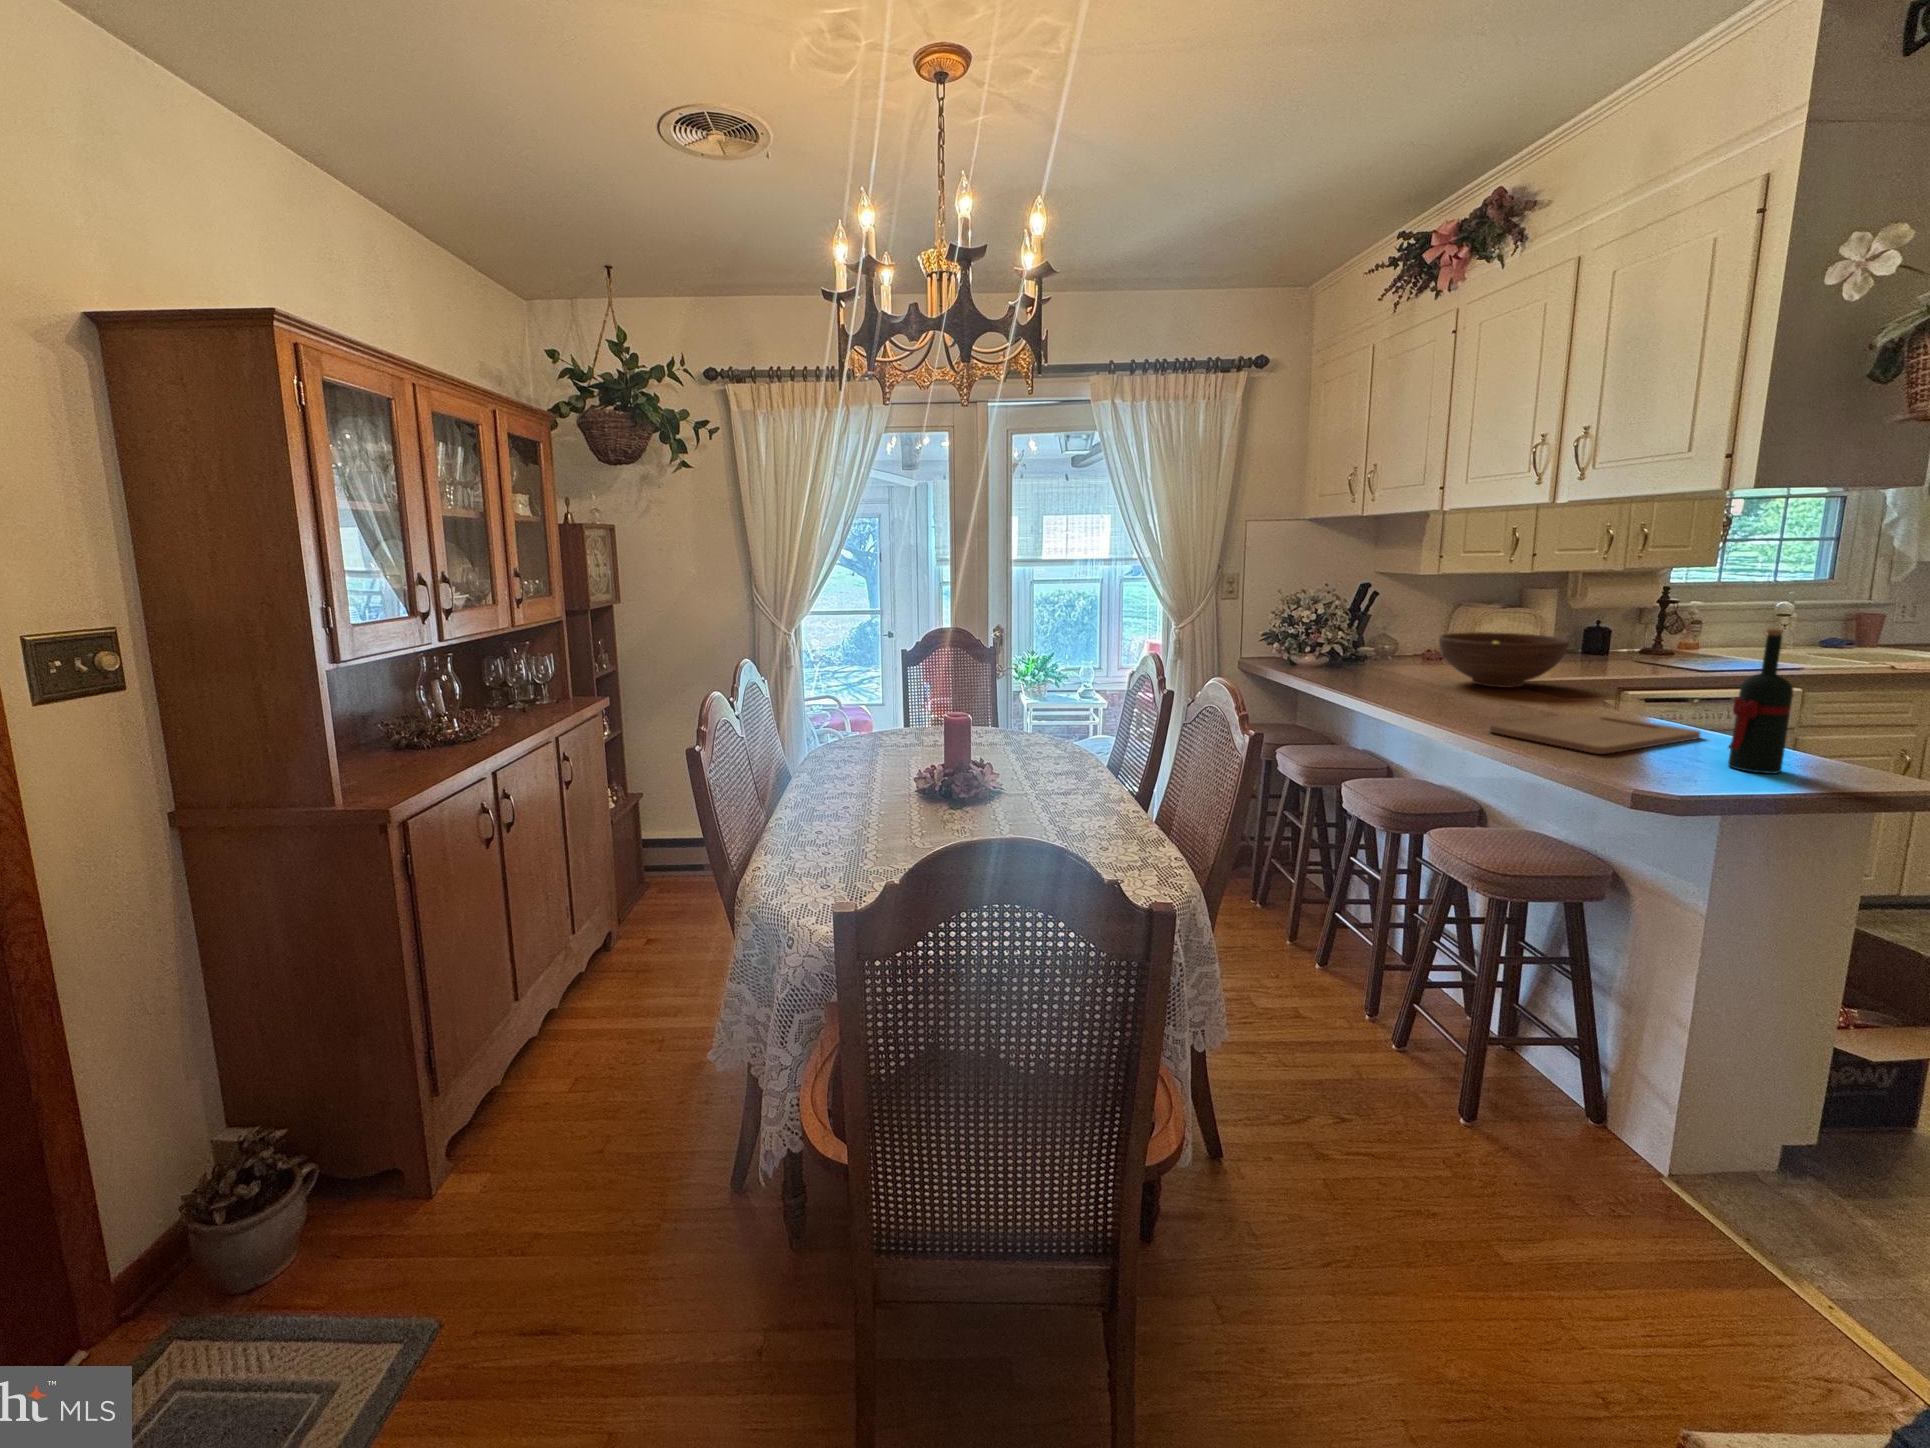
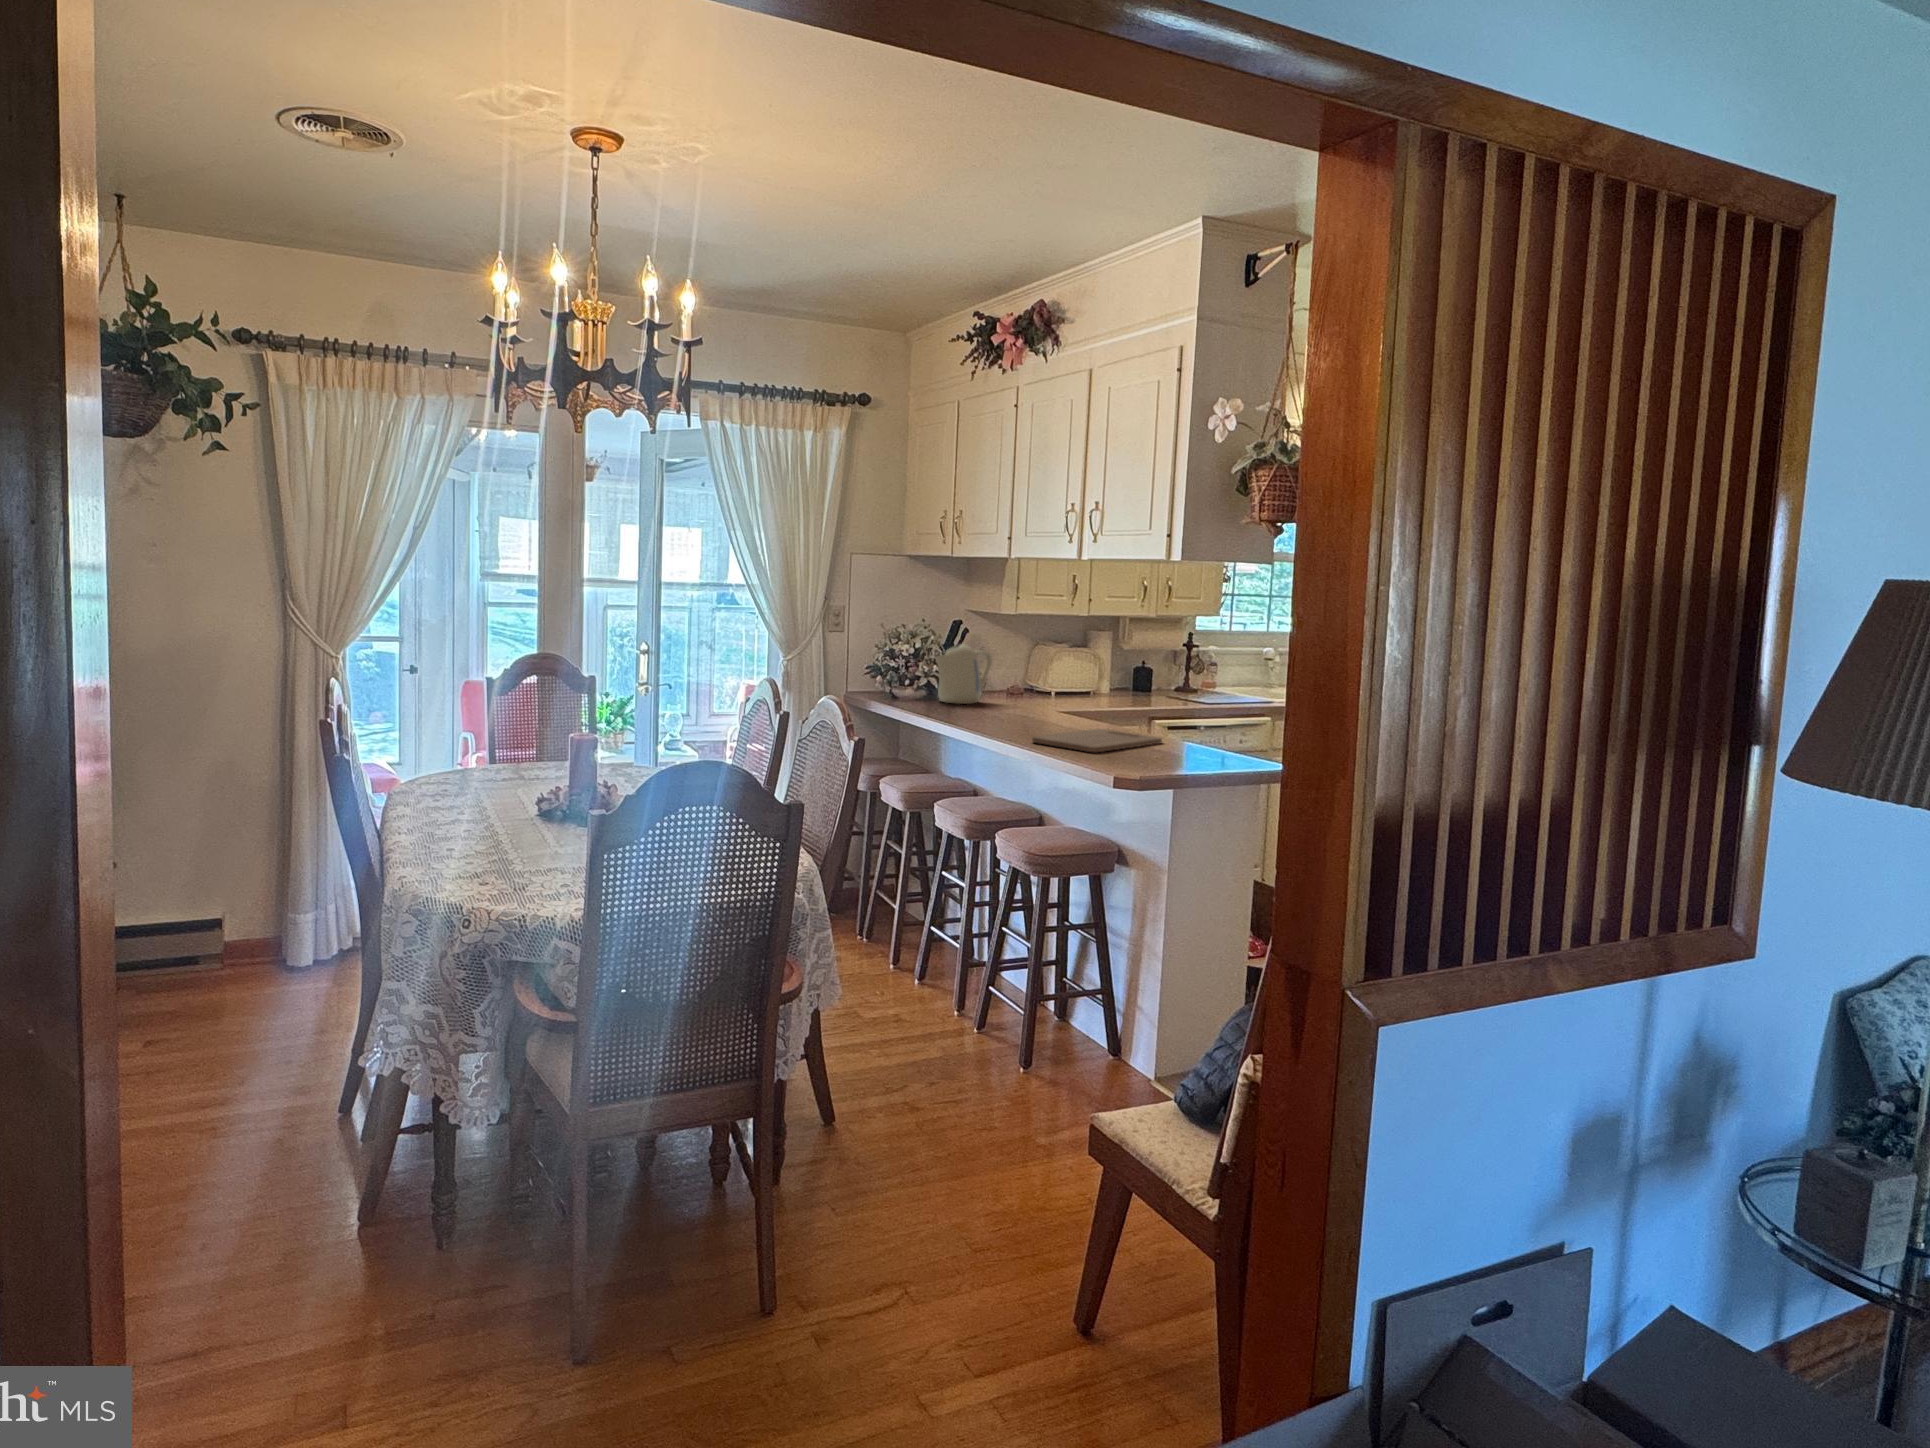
kettle: none [1338,608,1407,671] -> present [935,644,992,704]
wine bottle: present [1728,629,1793,774] -> none [1160,660,1191,759]
fruit bowl: present [1439,632,1569,688] -> none [1012,668,1103,715]

